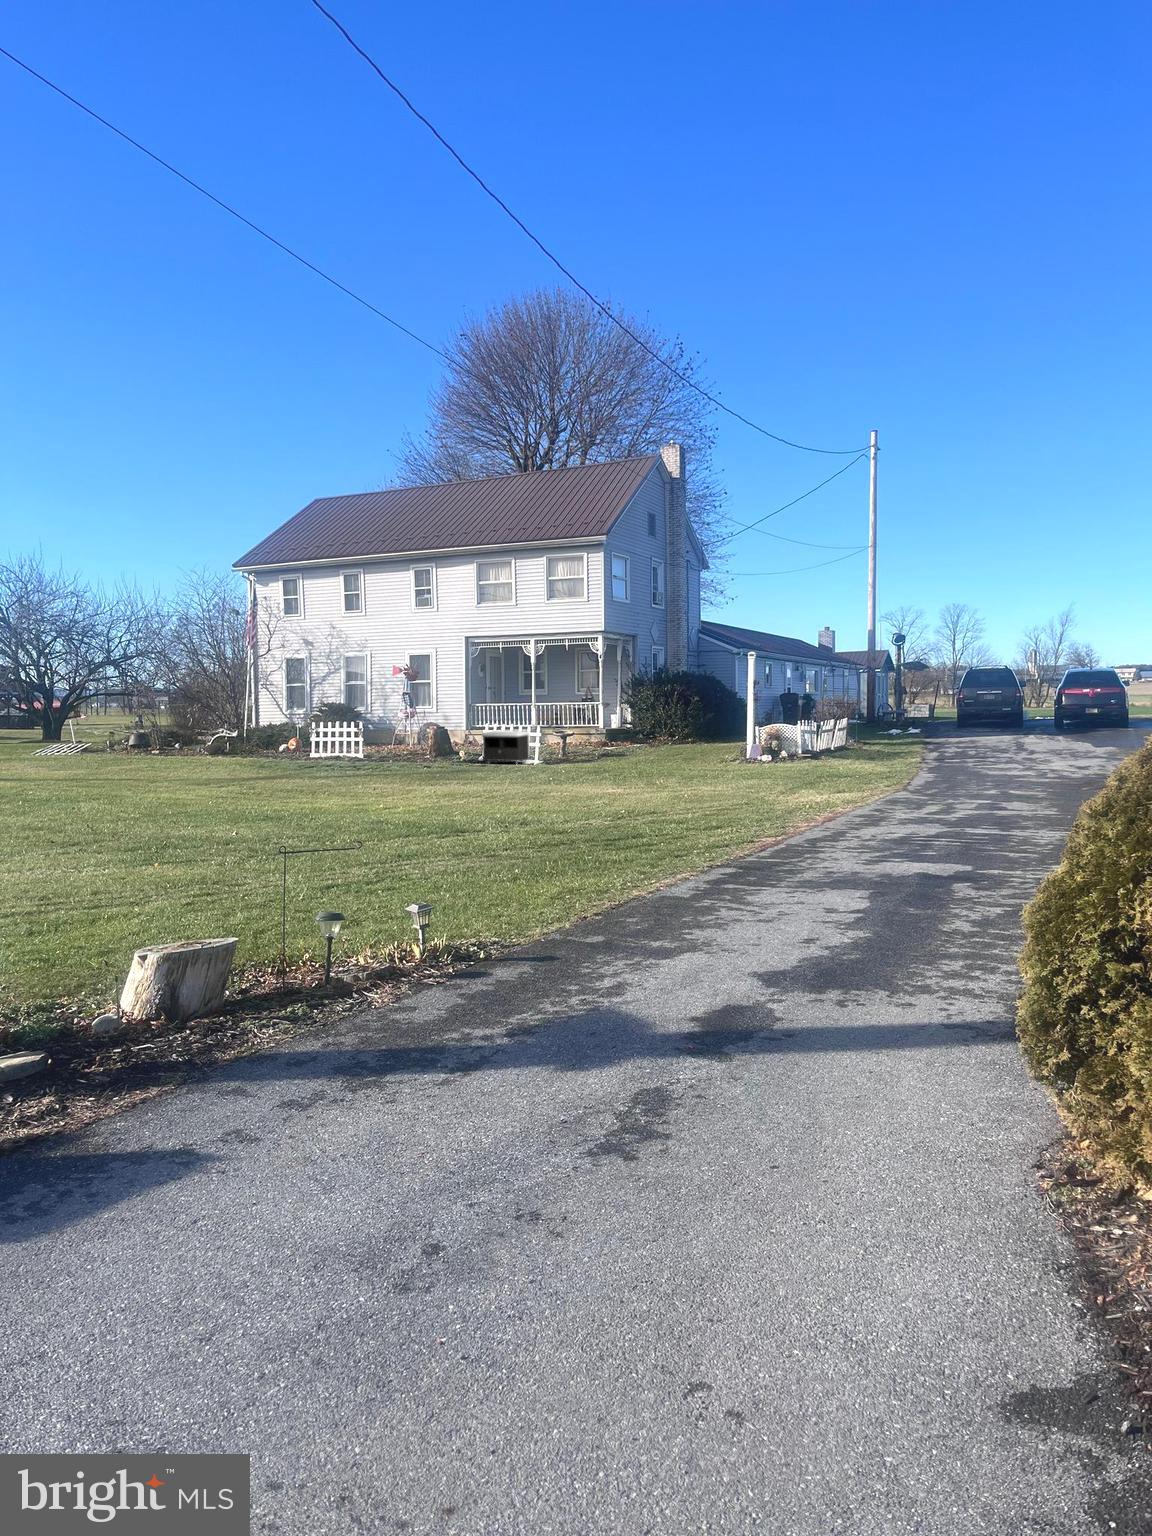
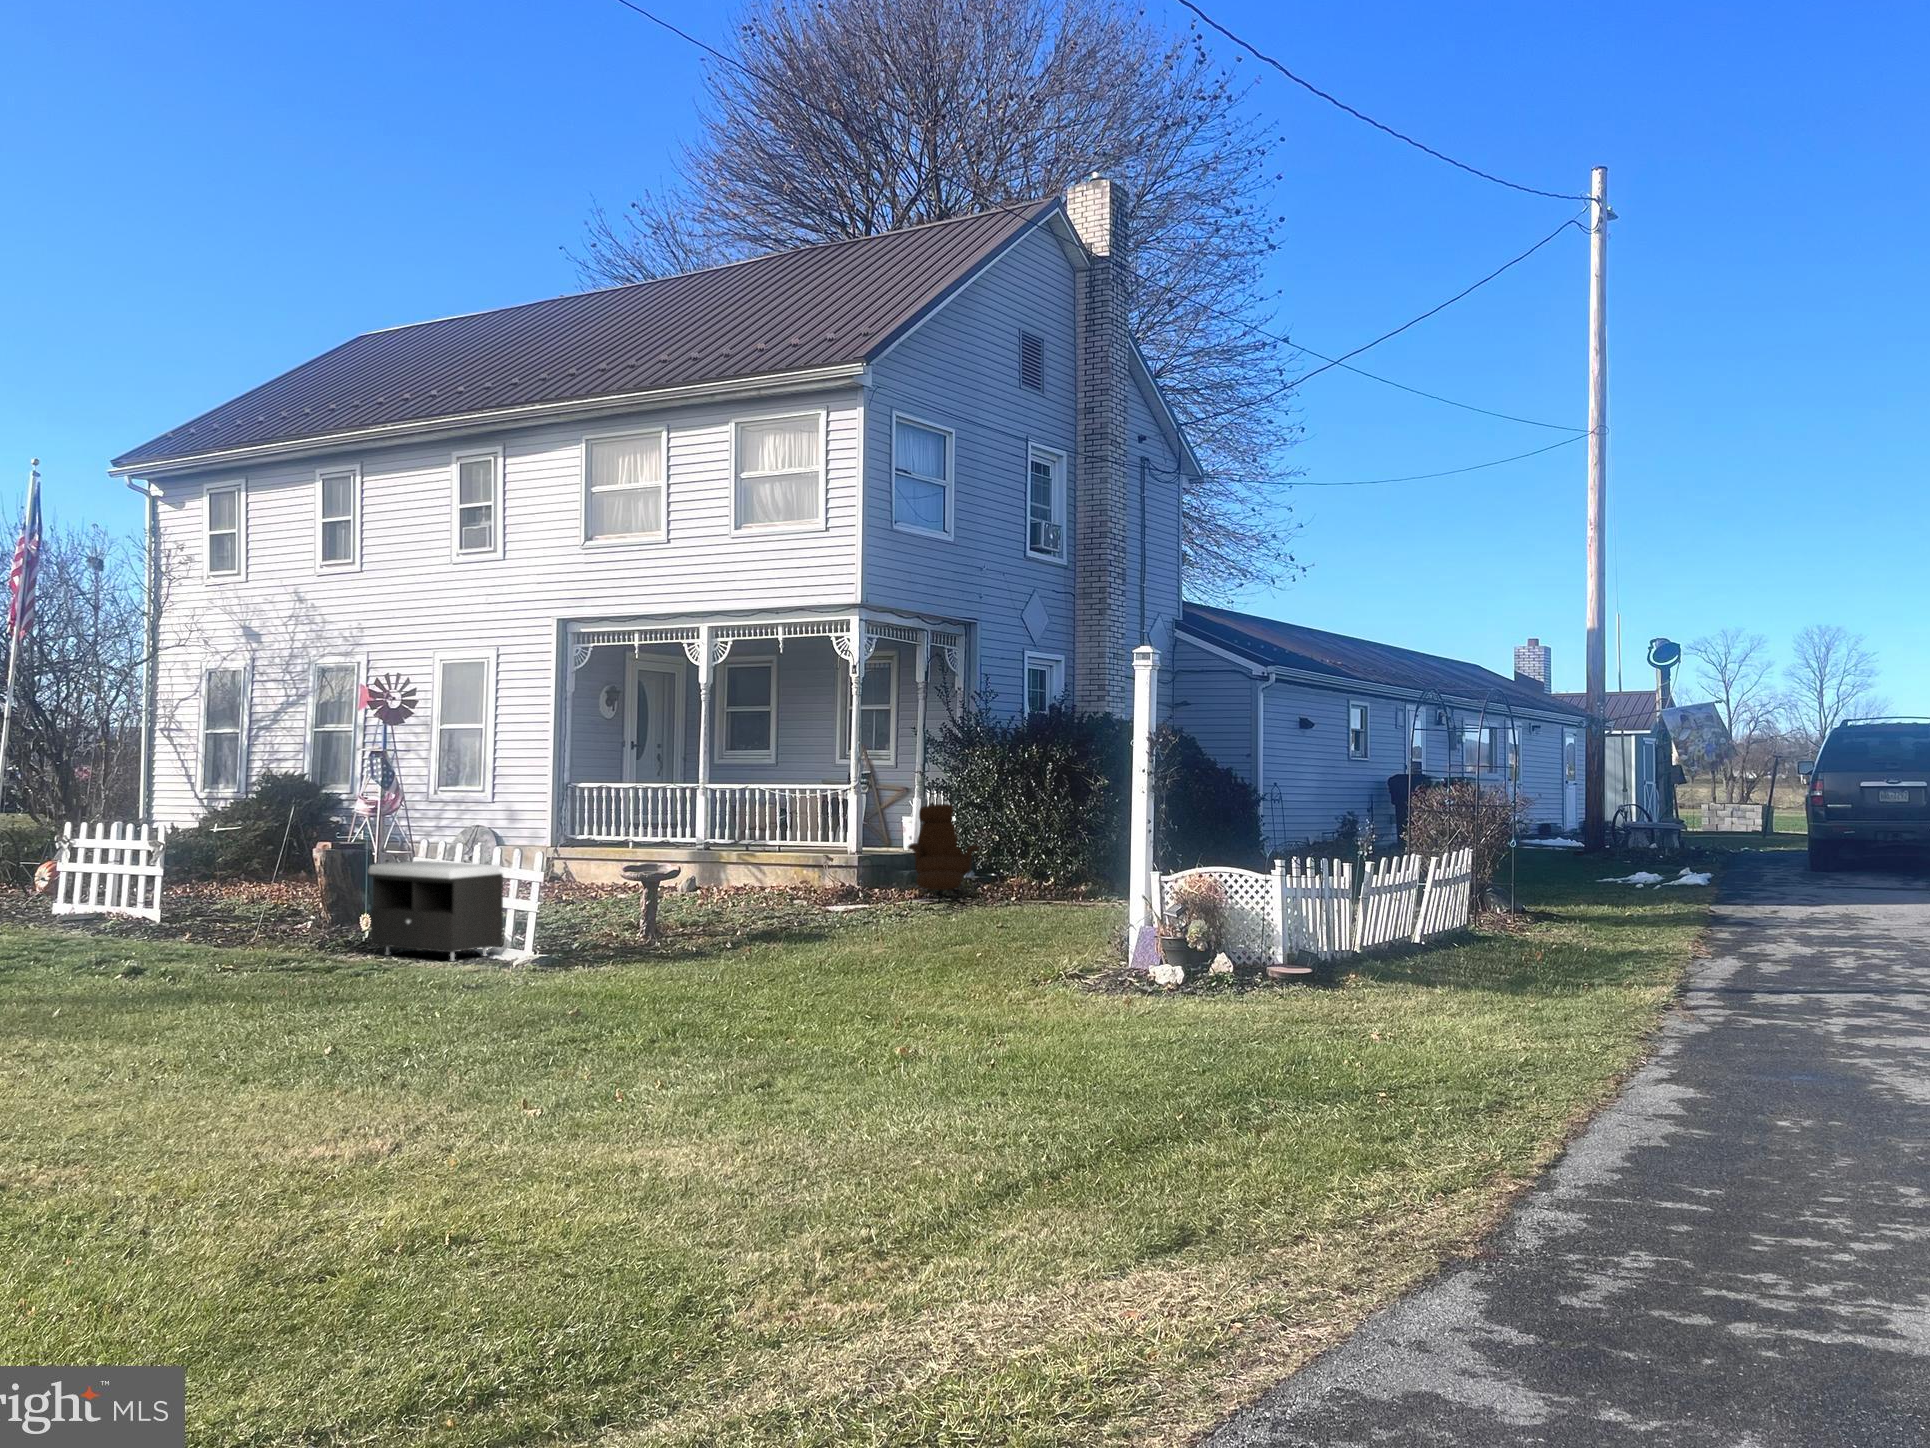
lounge chair: none [625,709,654,746] -> present [907,804,980,903]

